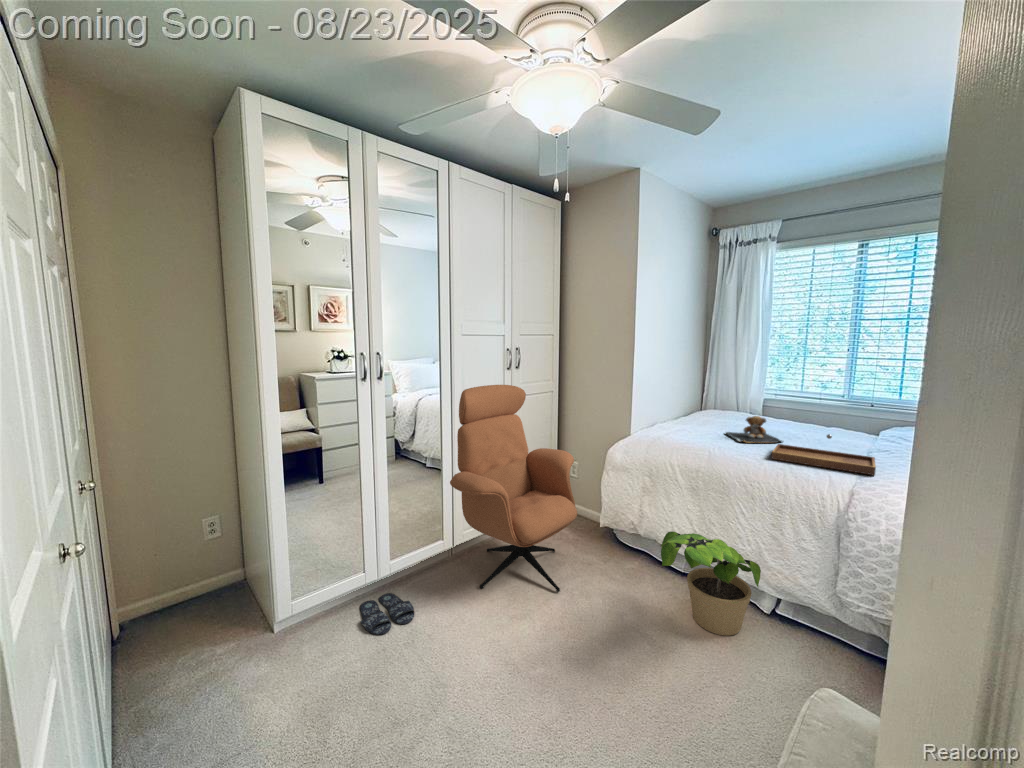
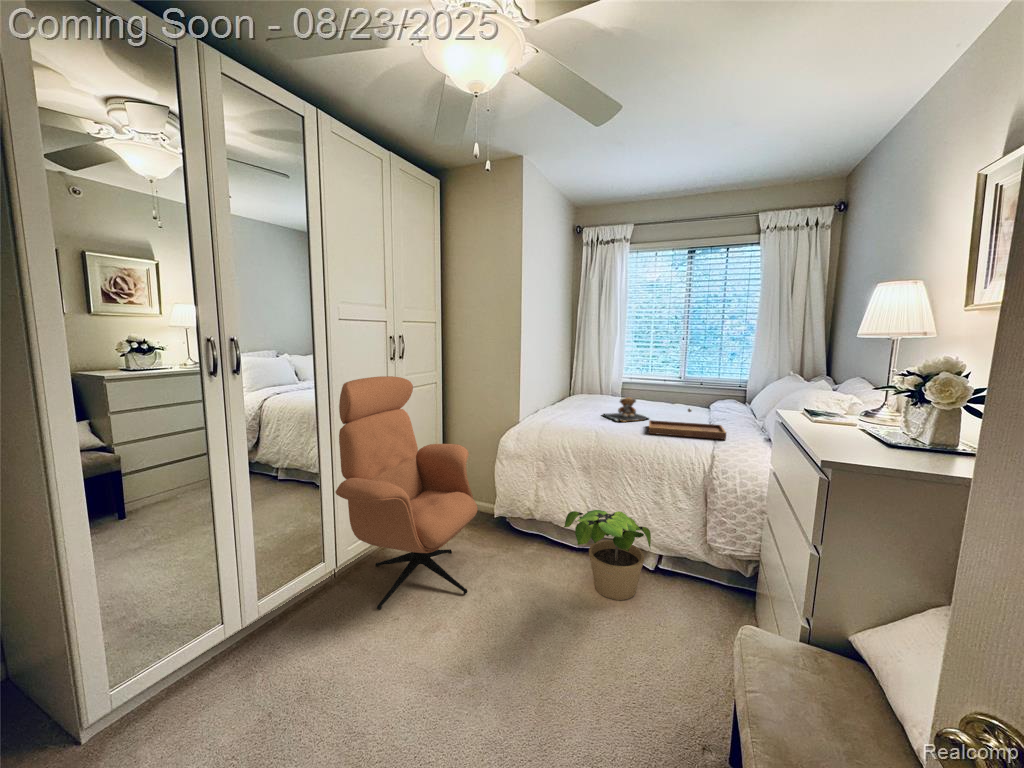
slippers: present [360,593,414,635] -> none [219,641,301,699]

